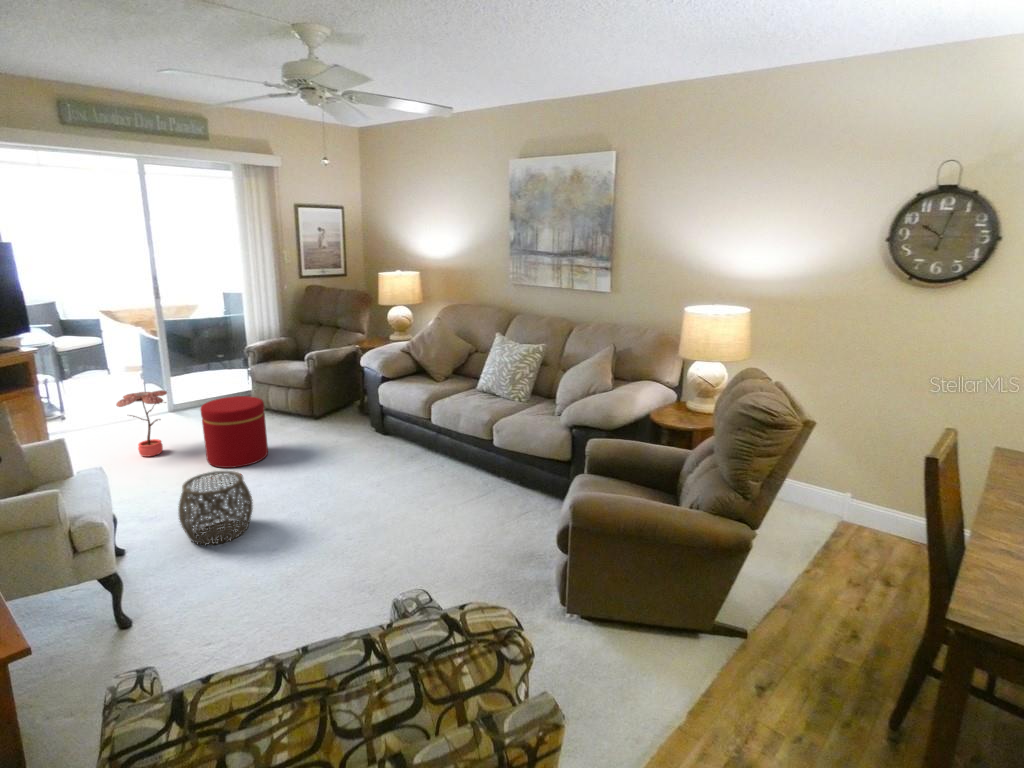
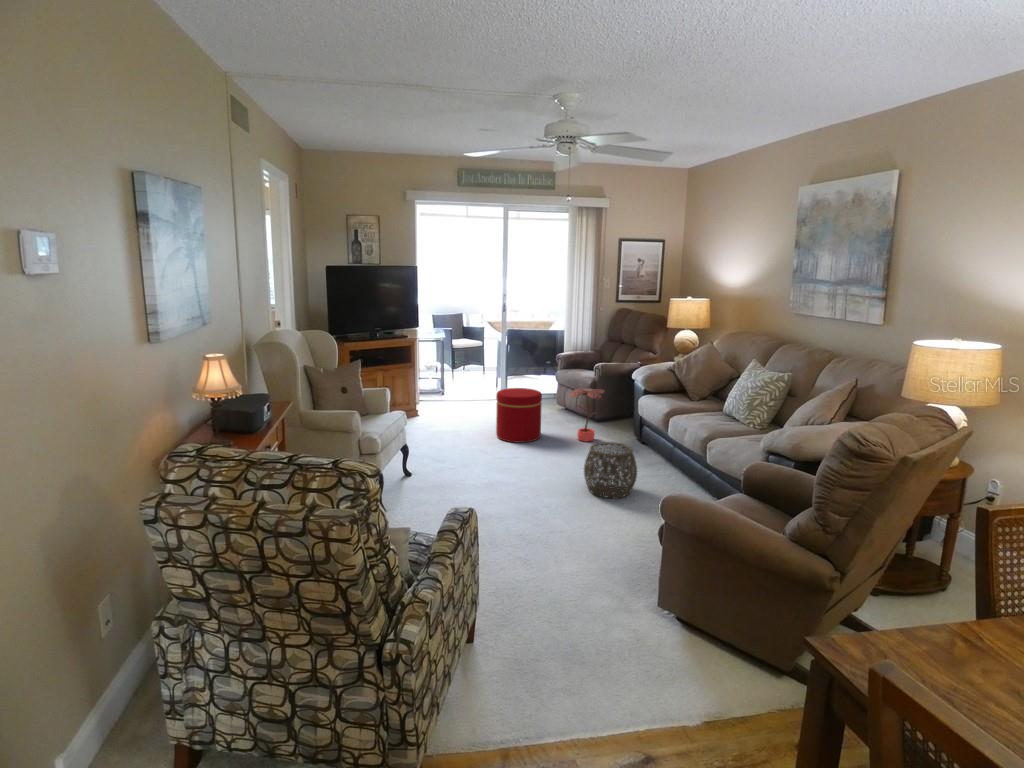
potted plant: present [117,390,167,456] -> present [569,388,605,442]
woven basket: present [178,471,253,545] -> present [584,442,637,498]

